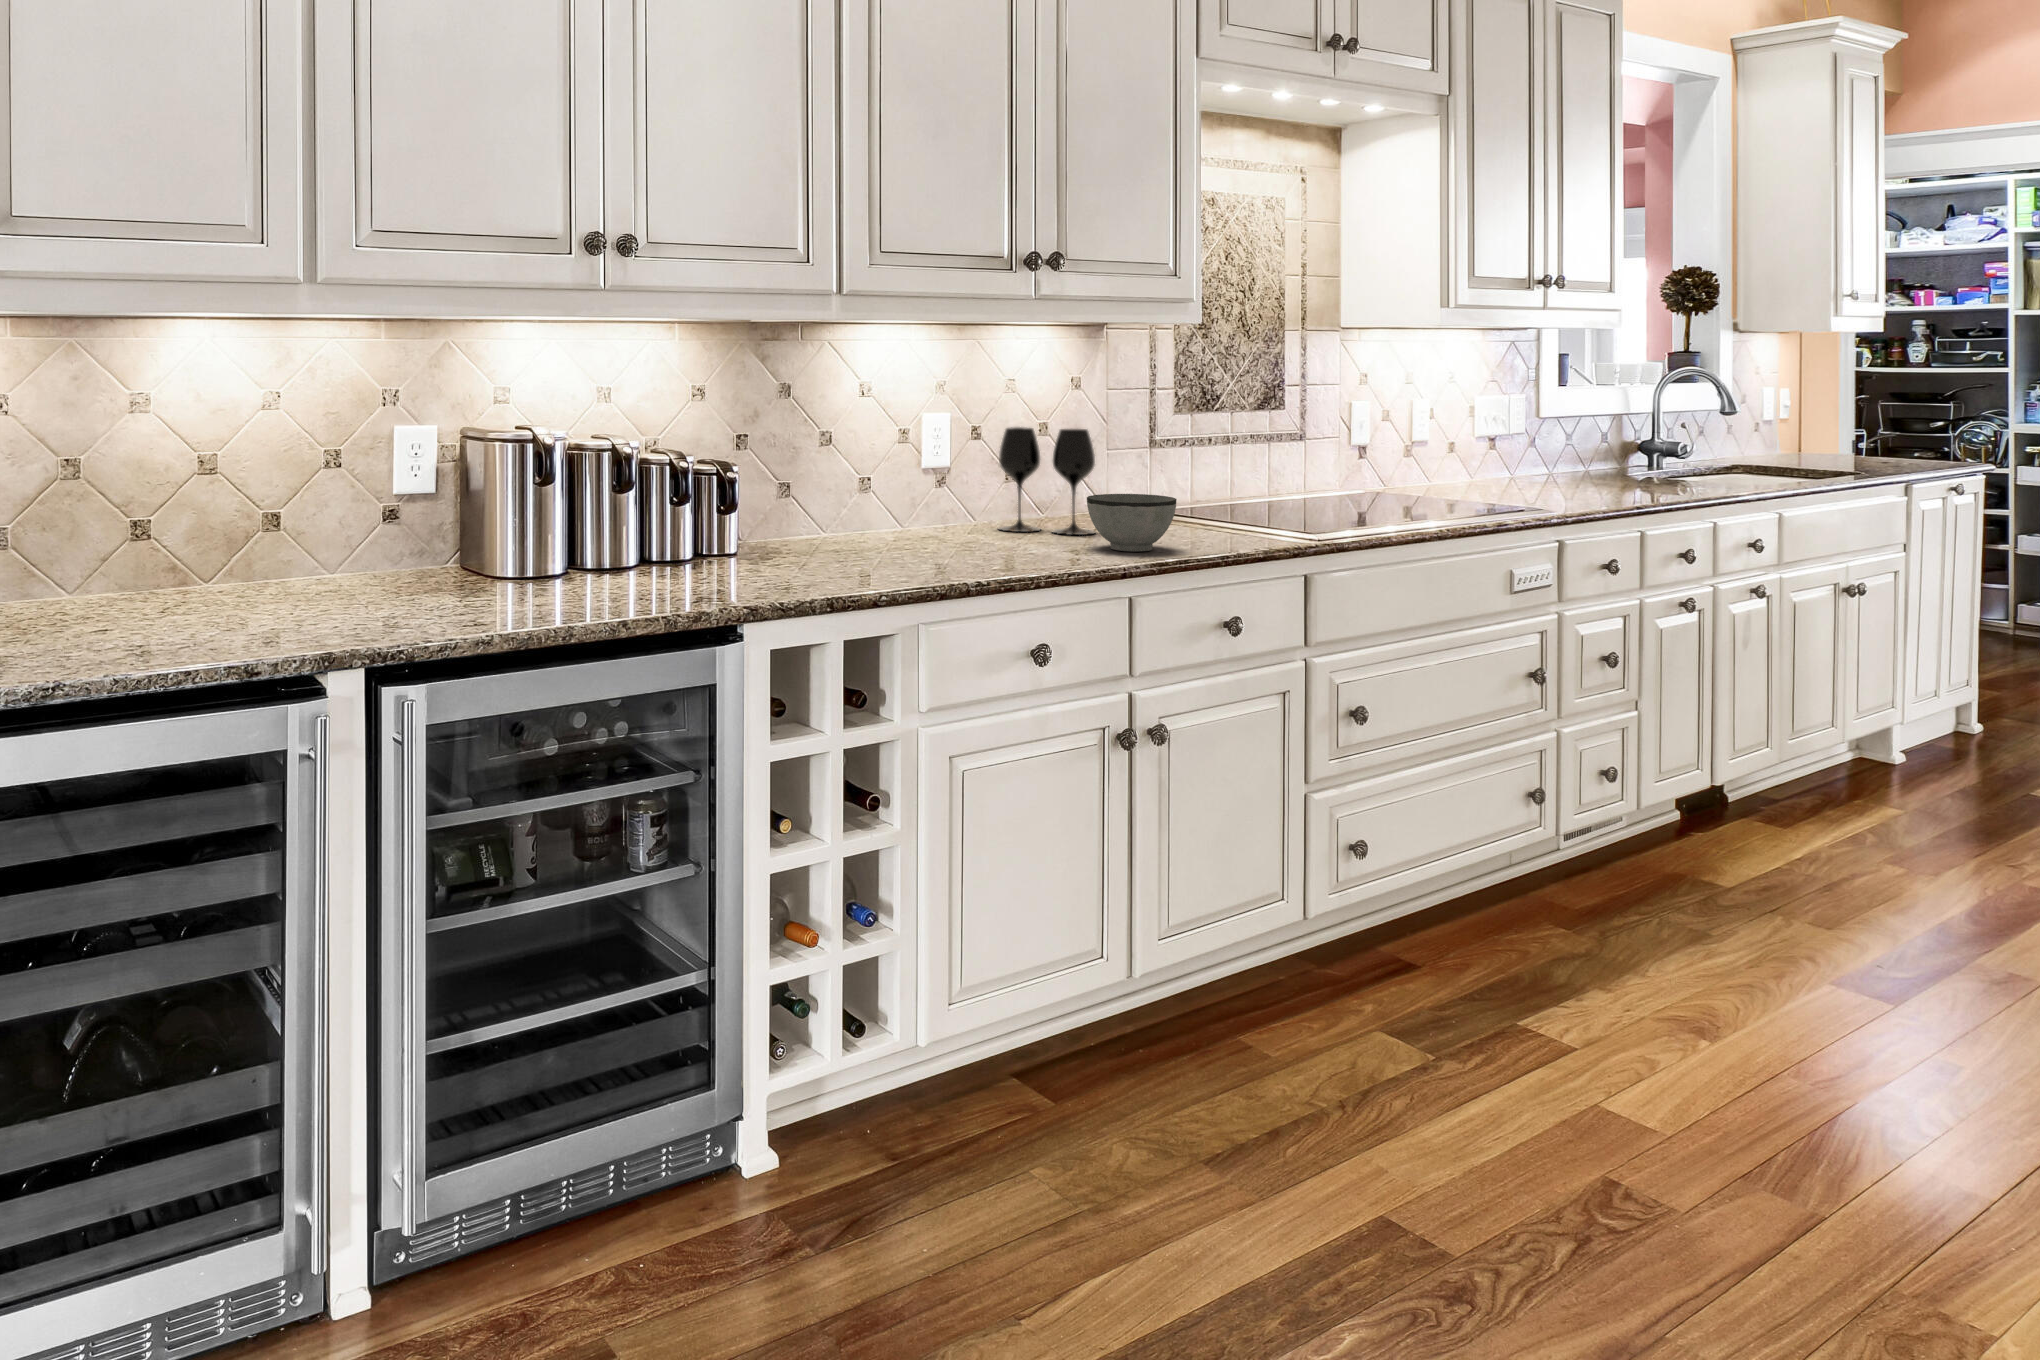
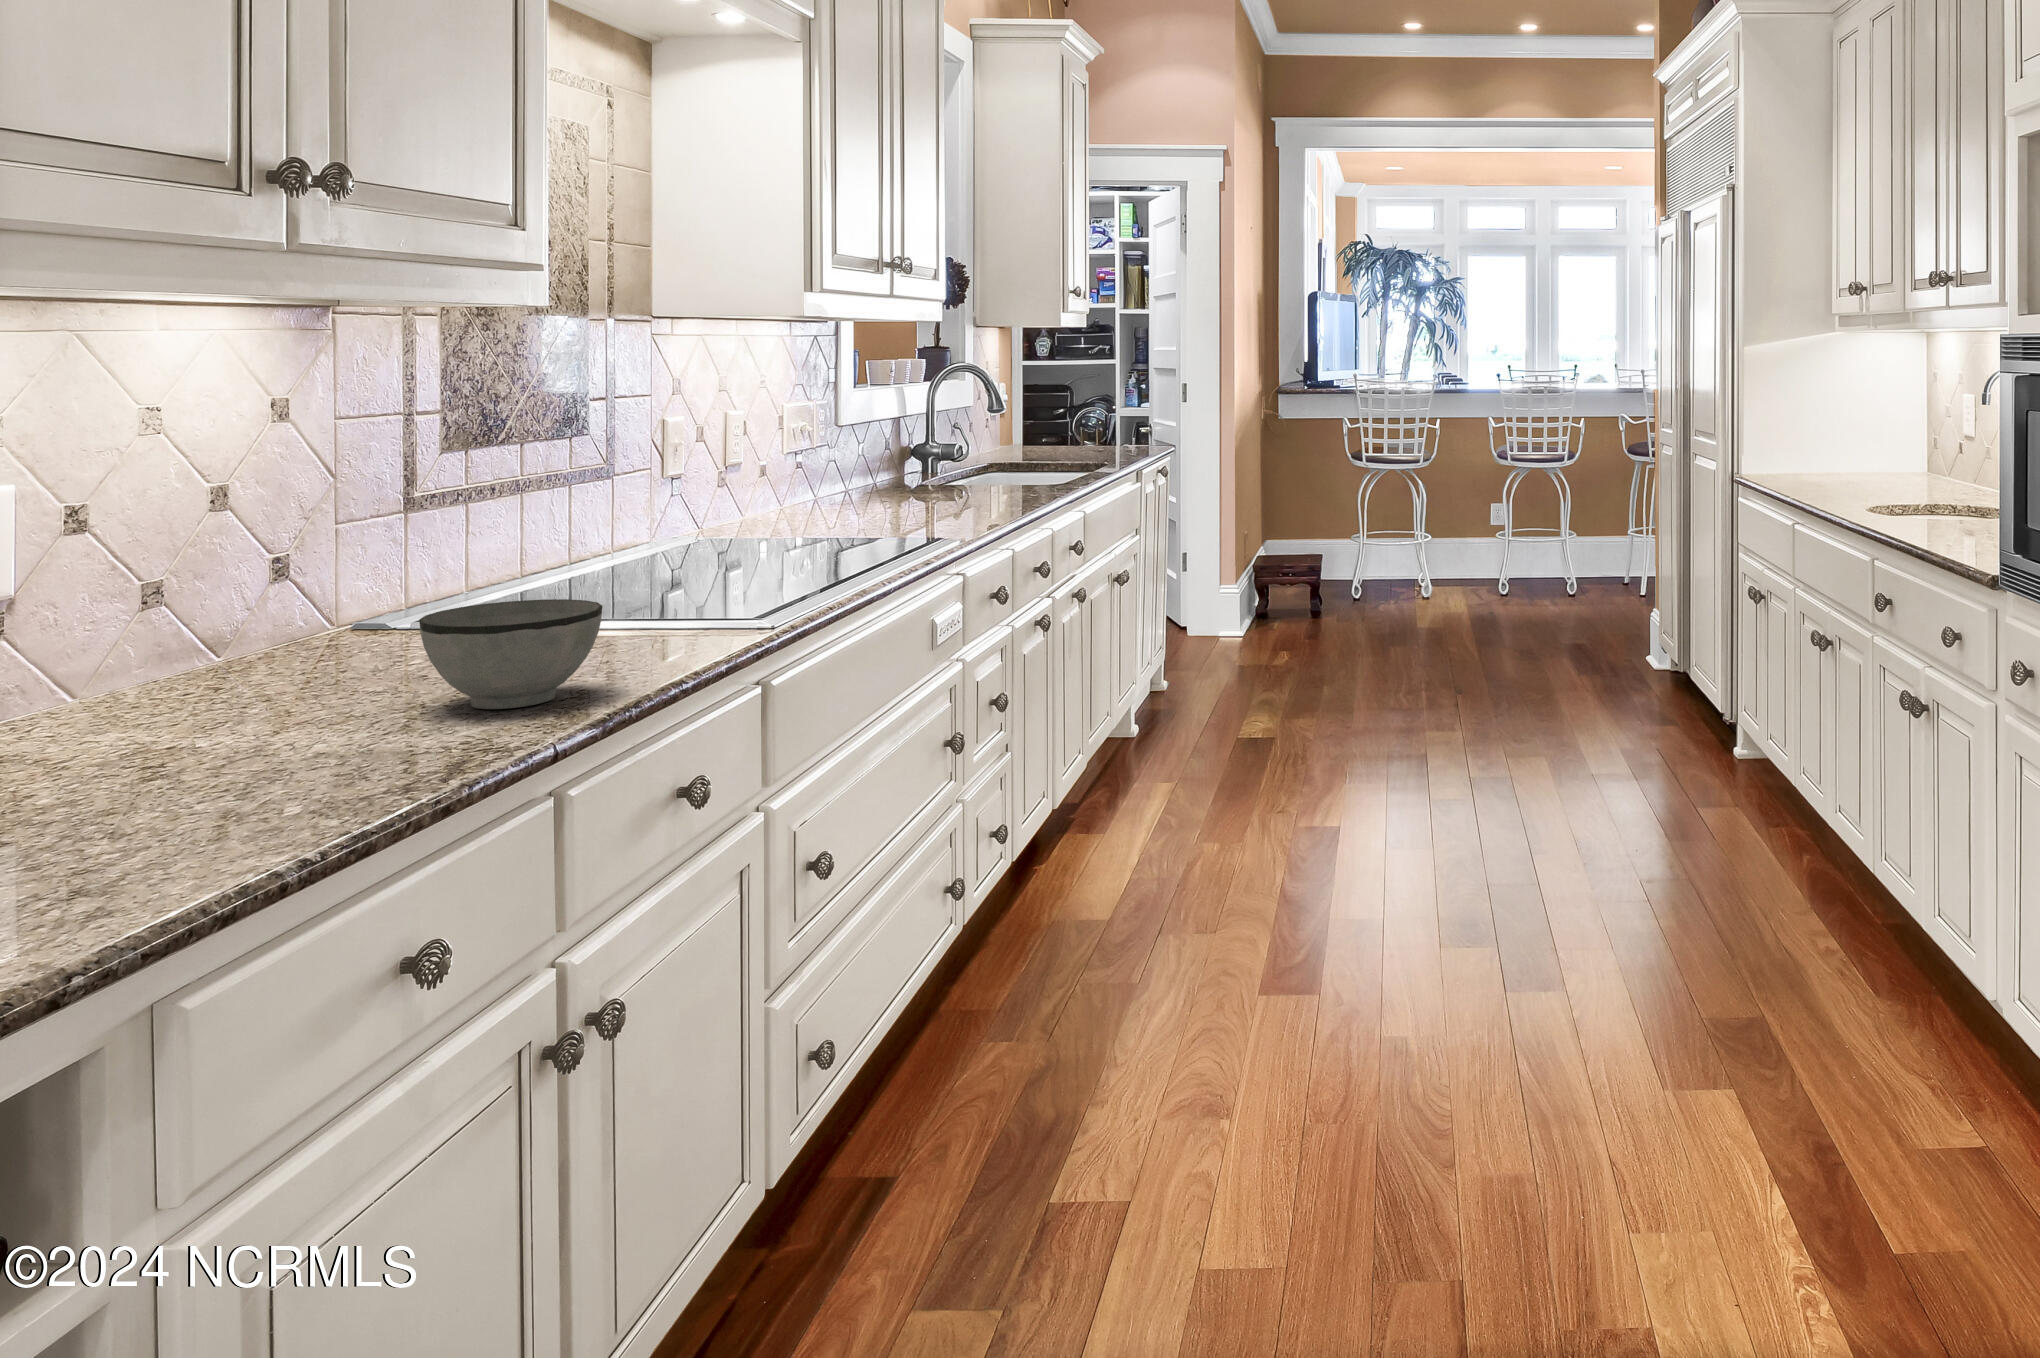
wine glass: present [999,427,1095,535] -> none [150,495,389,708]

